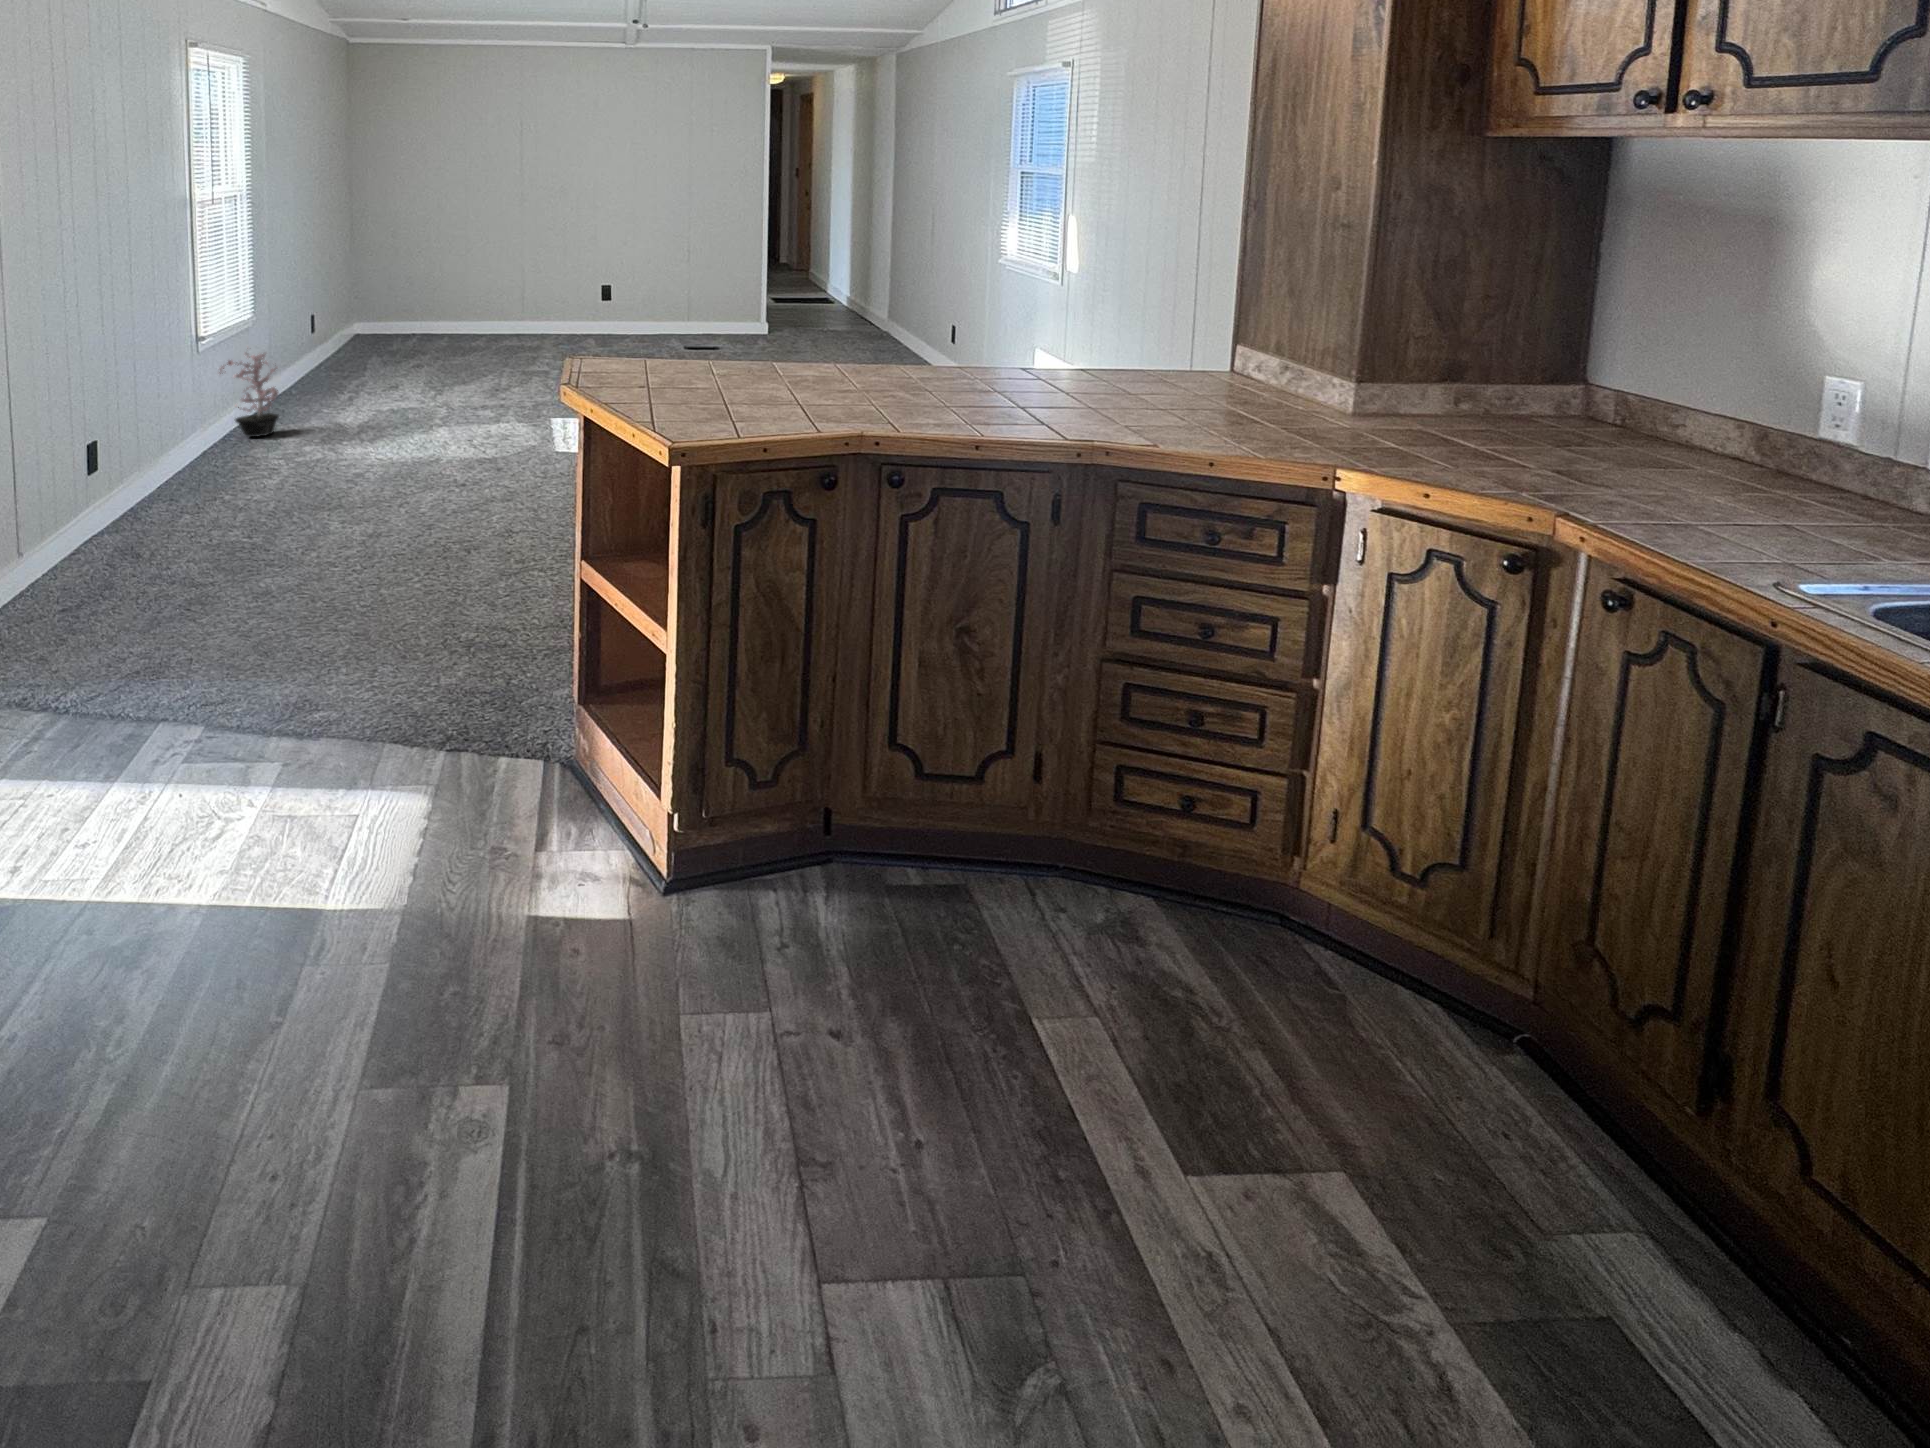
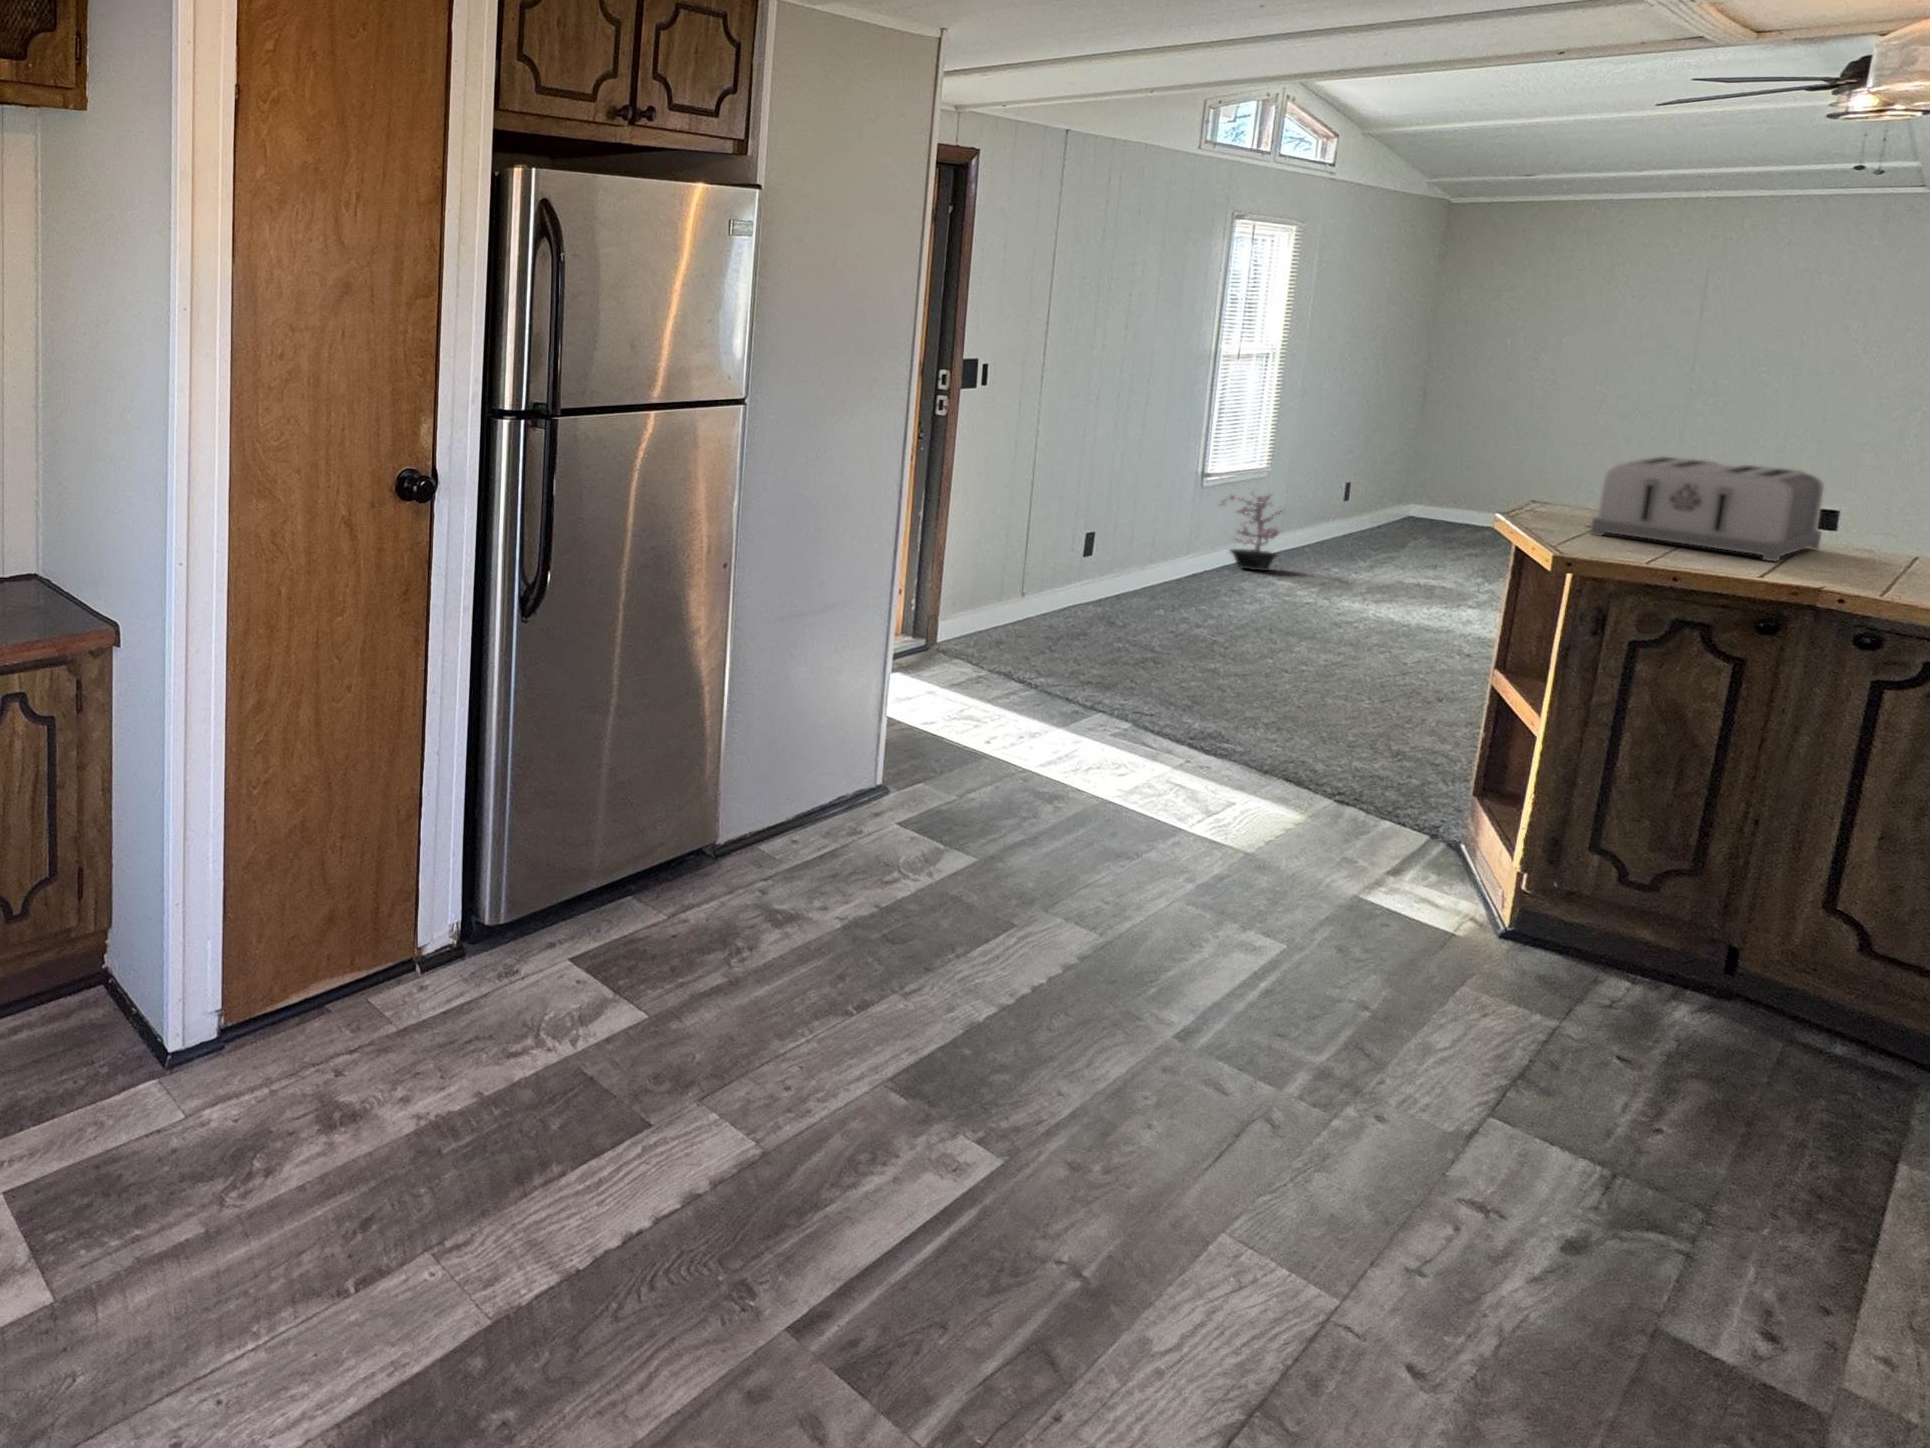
toaster: none [668,305,813,409] -> present [1591,457,1824,561]

